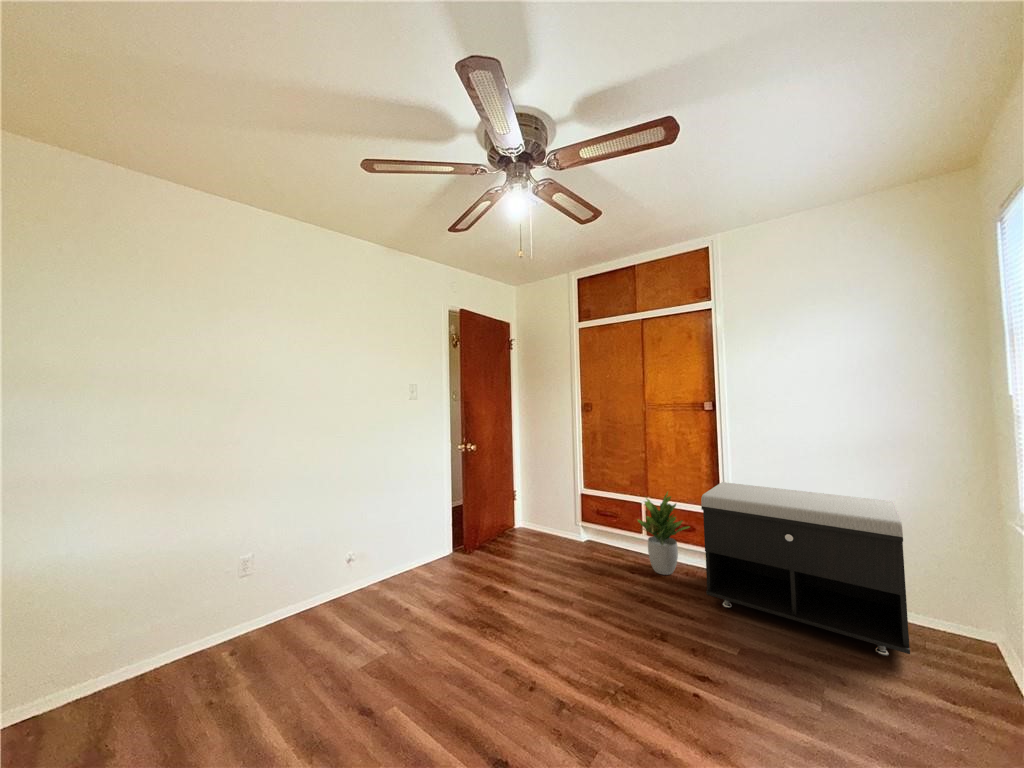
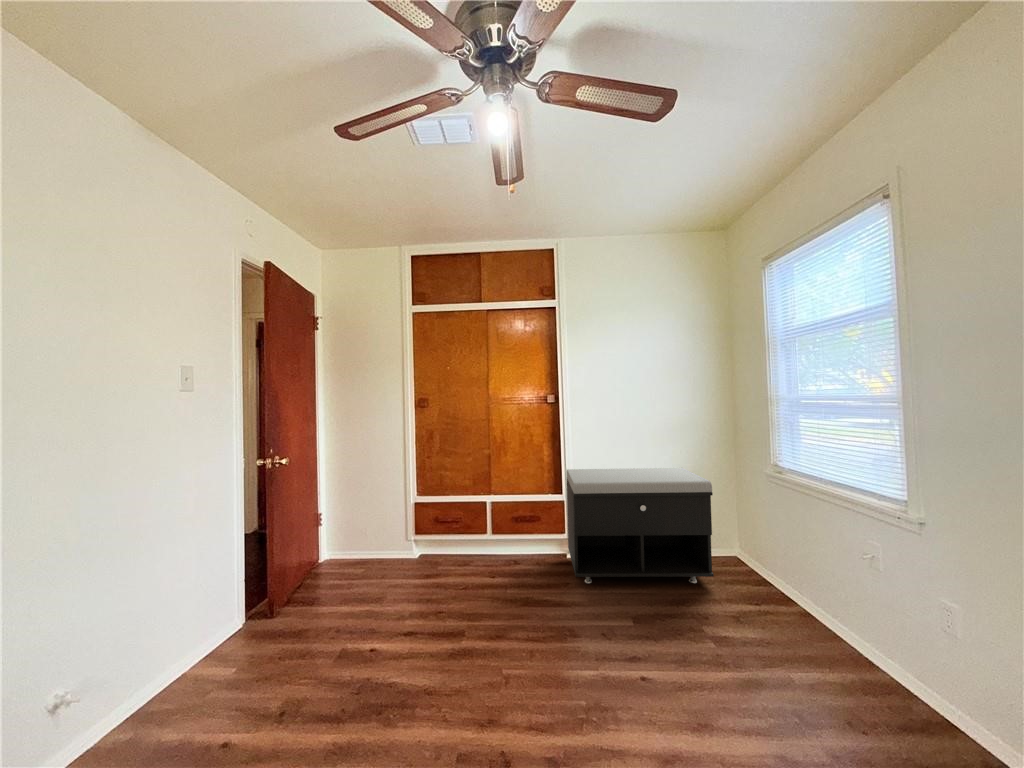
potted plant: present [638,492,689,575] -> none [490,485,541,571]

